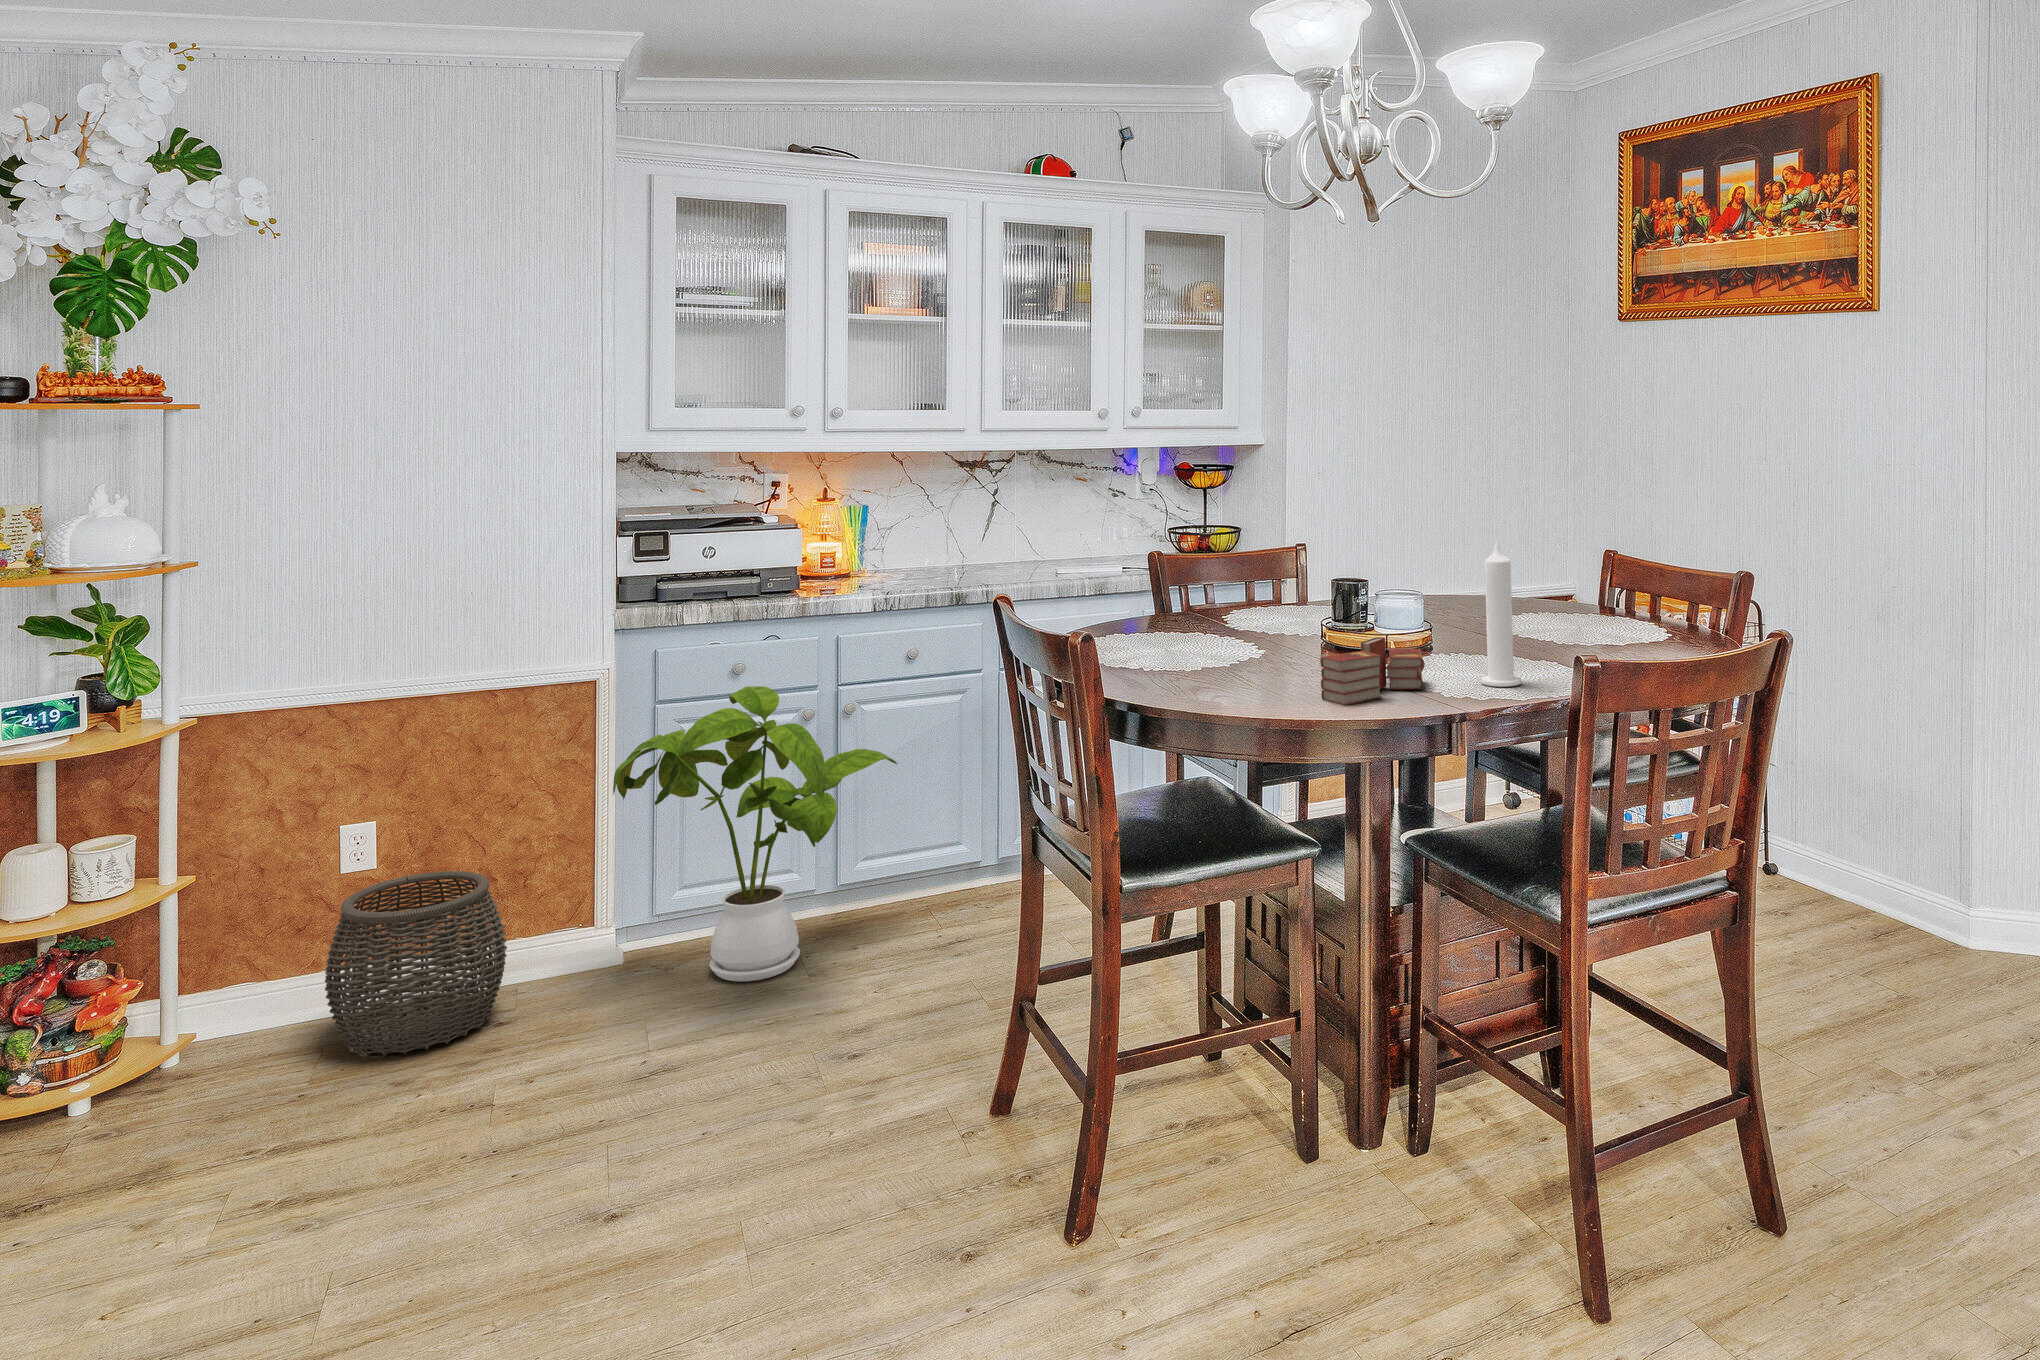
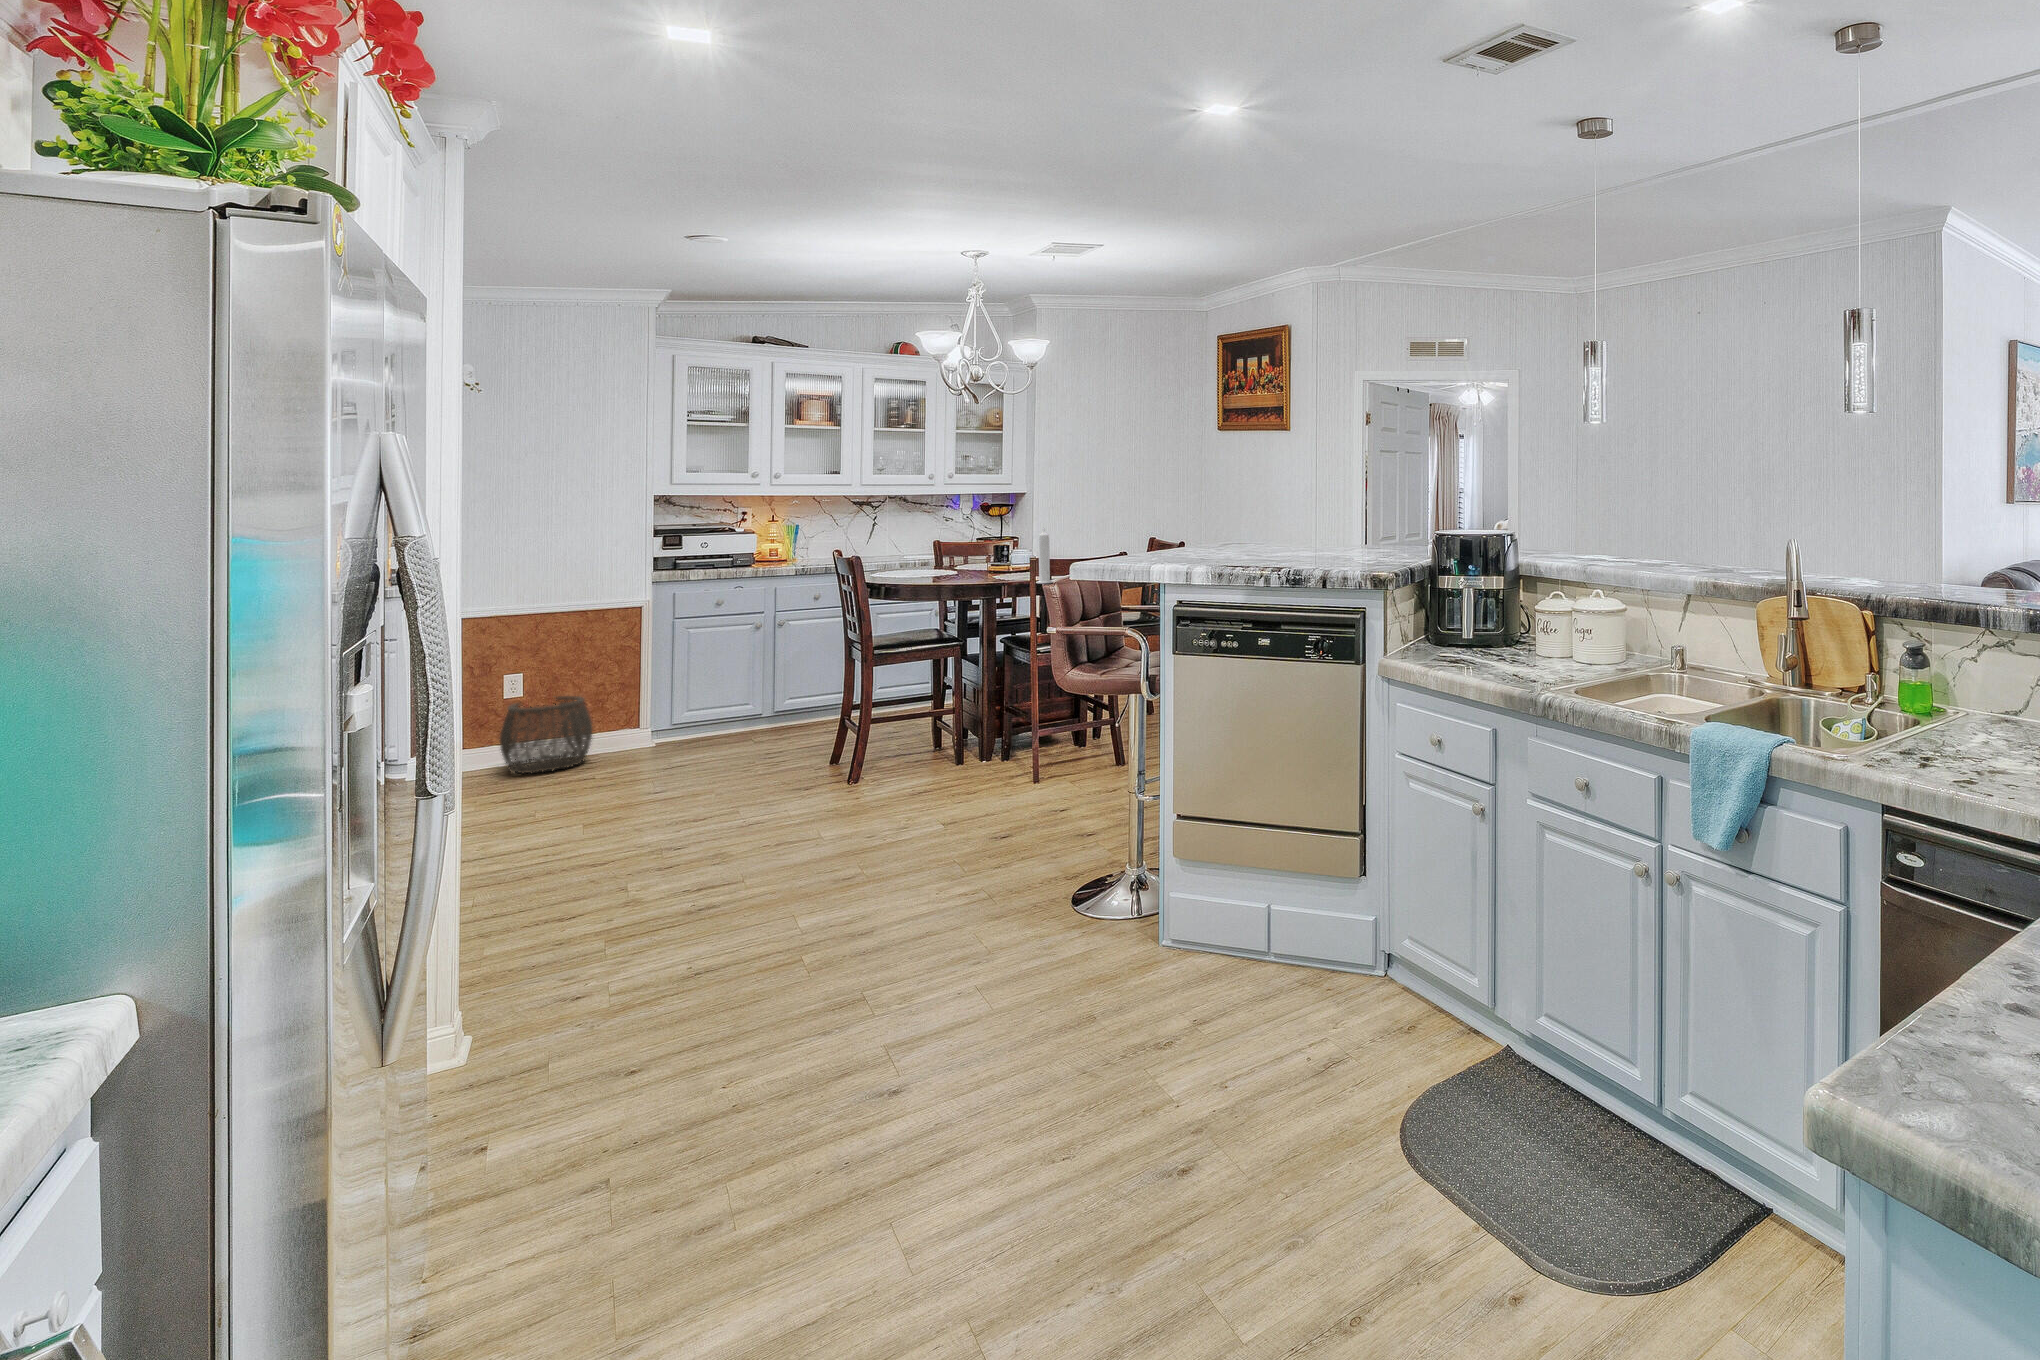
book: present [1321,637,1425,705] -> none [961,565,1014,589]
house plant: present [613,686,897,982] -> none [650,605,806,747]

